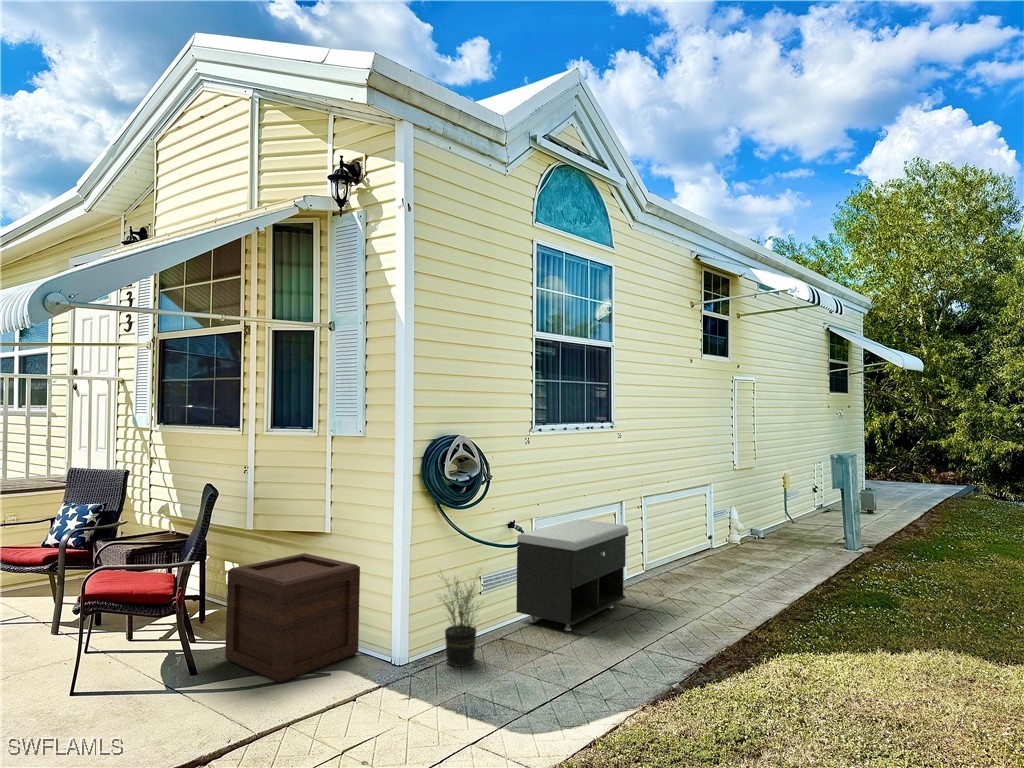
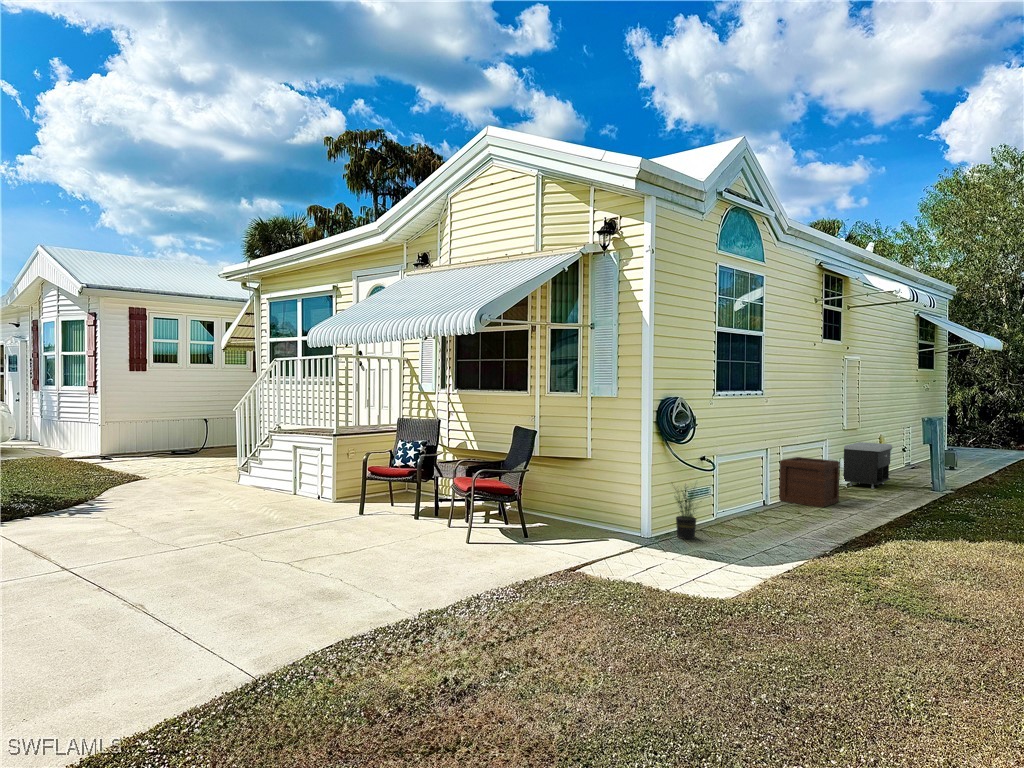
storage bench: present [516,519,628,631] -> present [843,442,892,489]
wooden crate: present [225,553,360,683] -> present [779,457,840,508]

